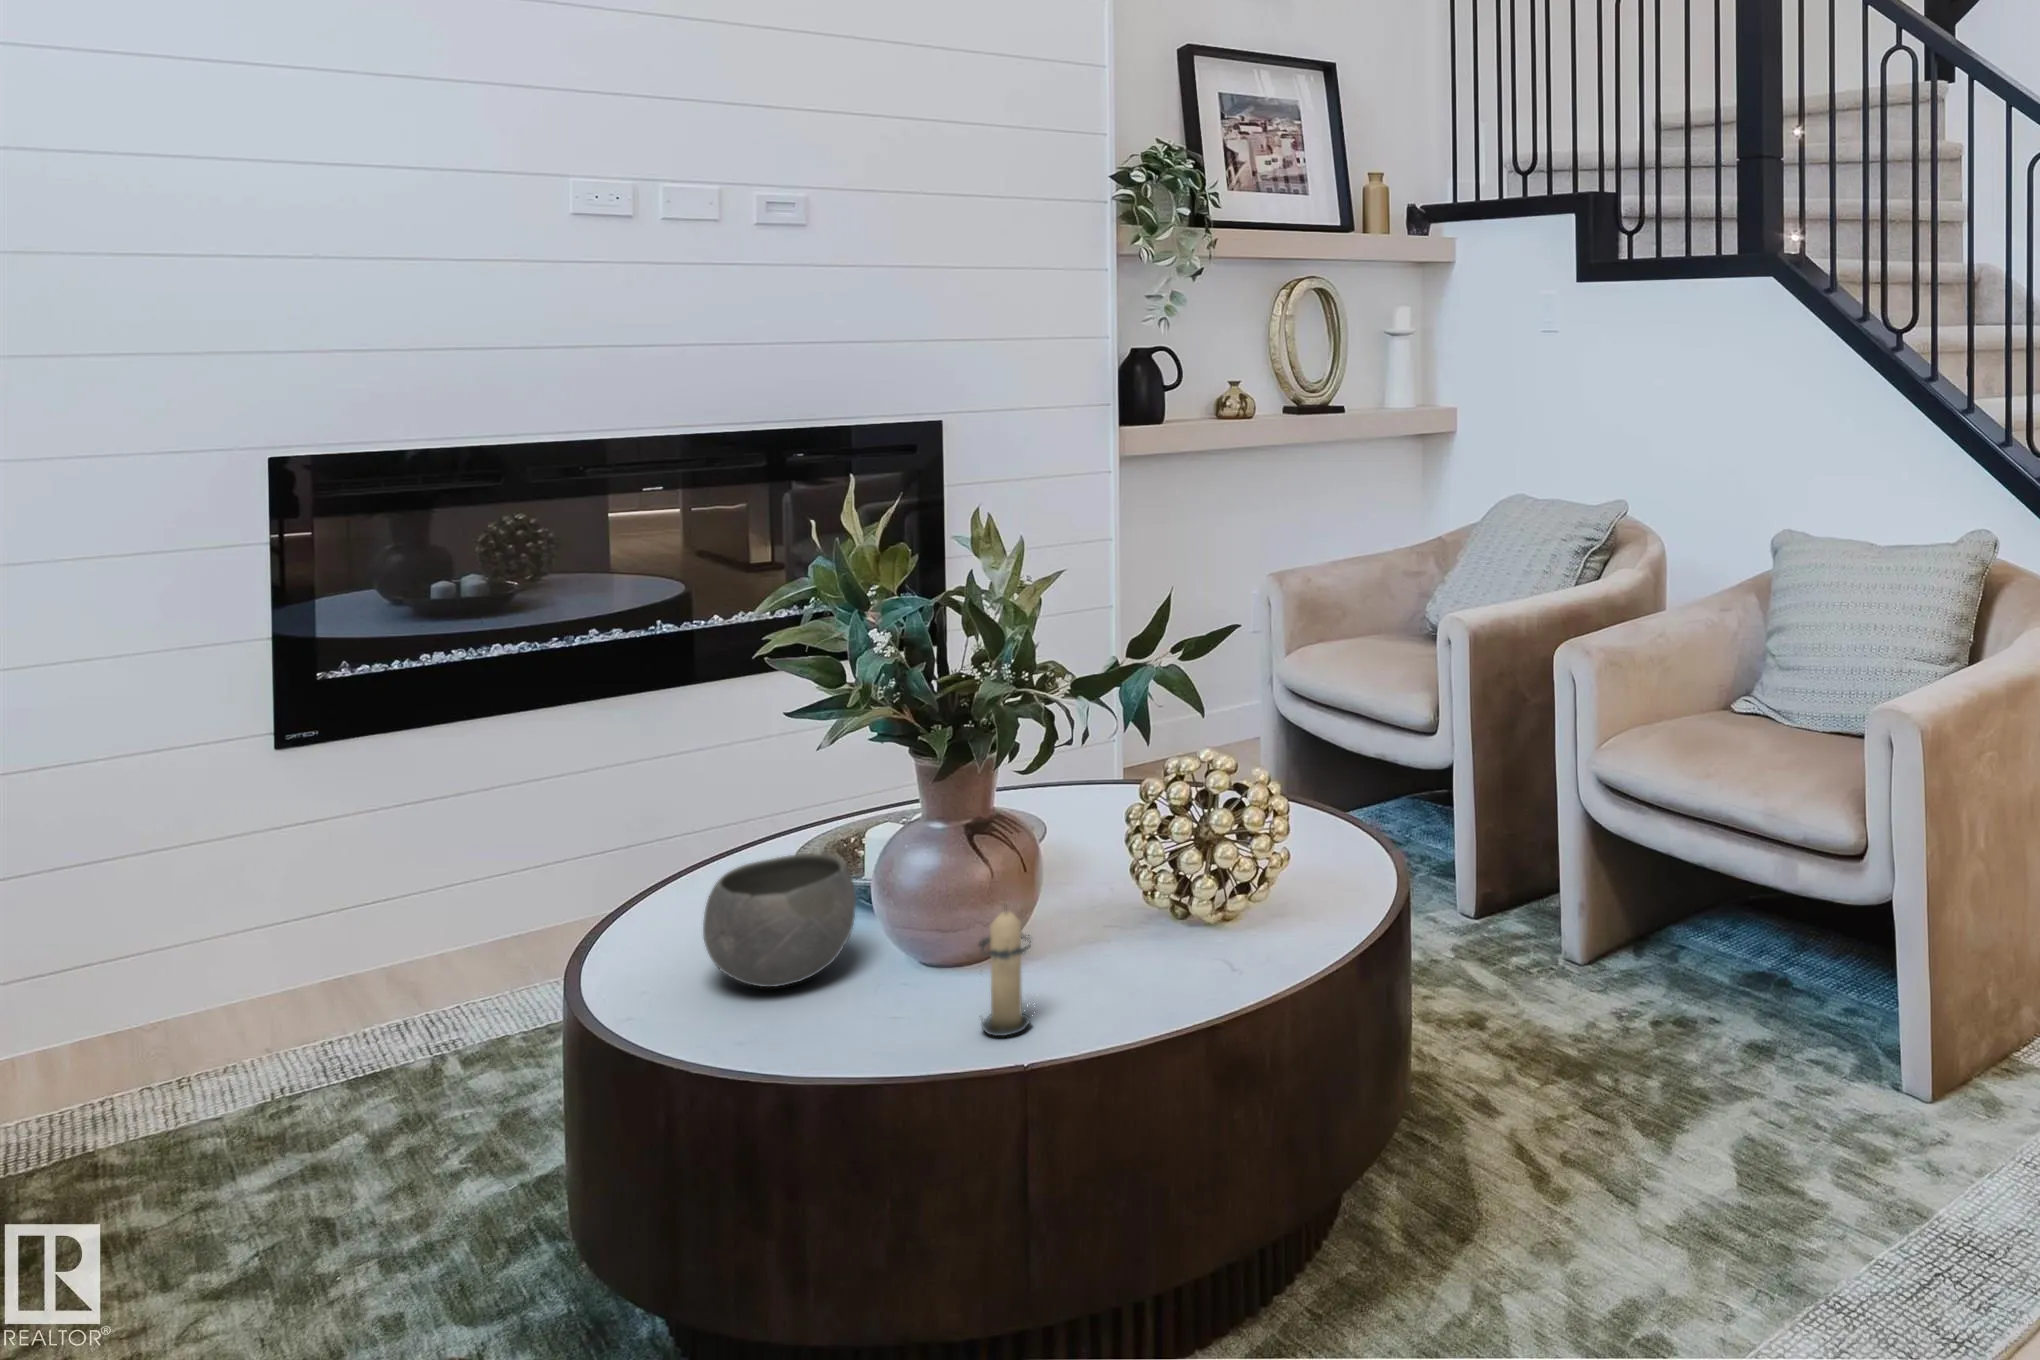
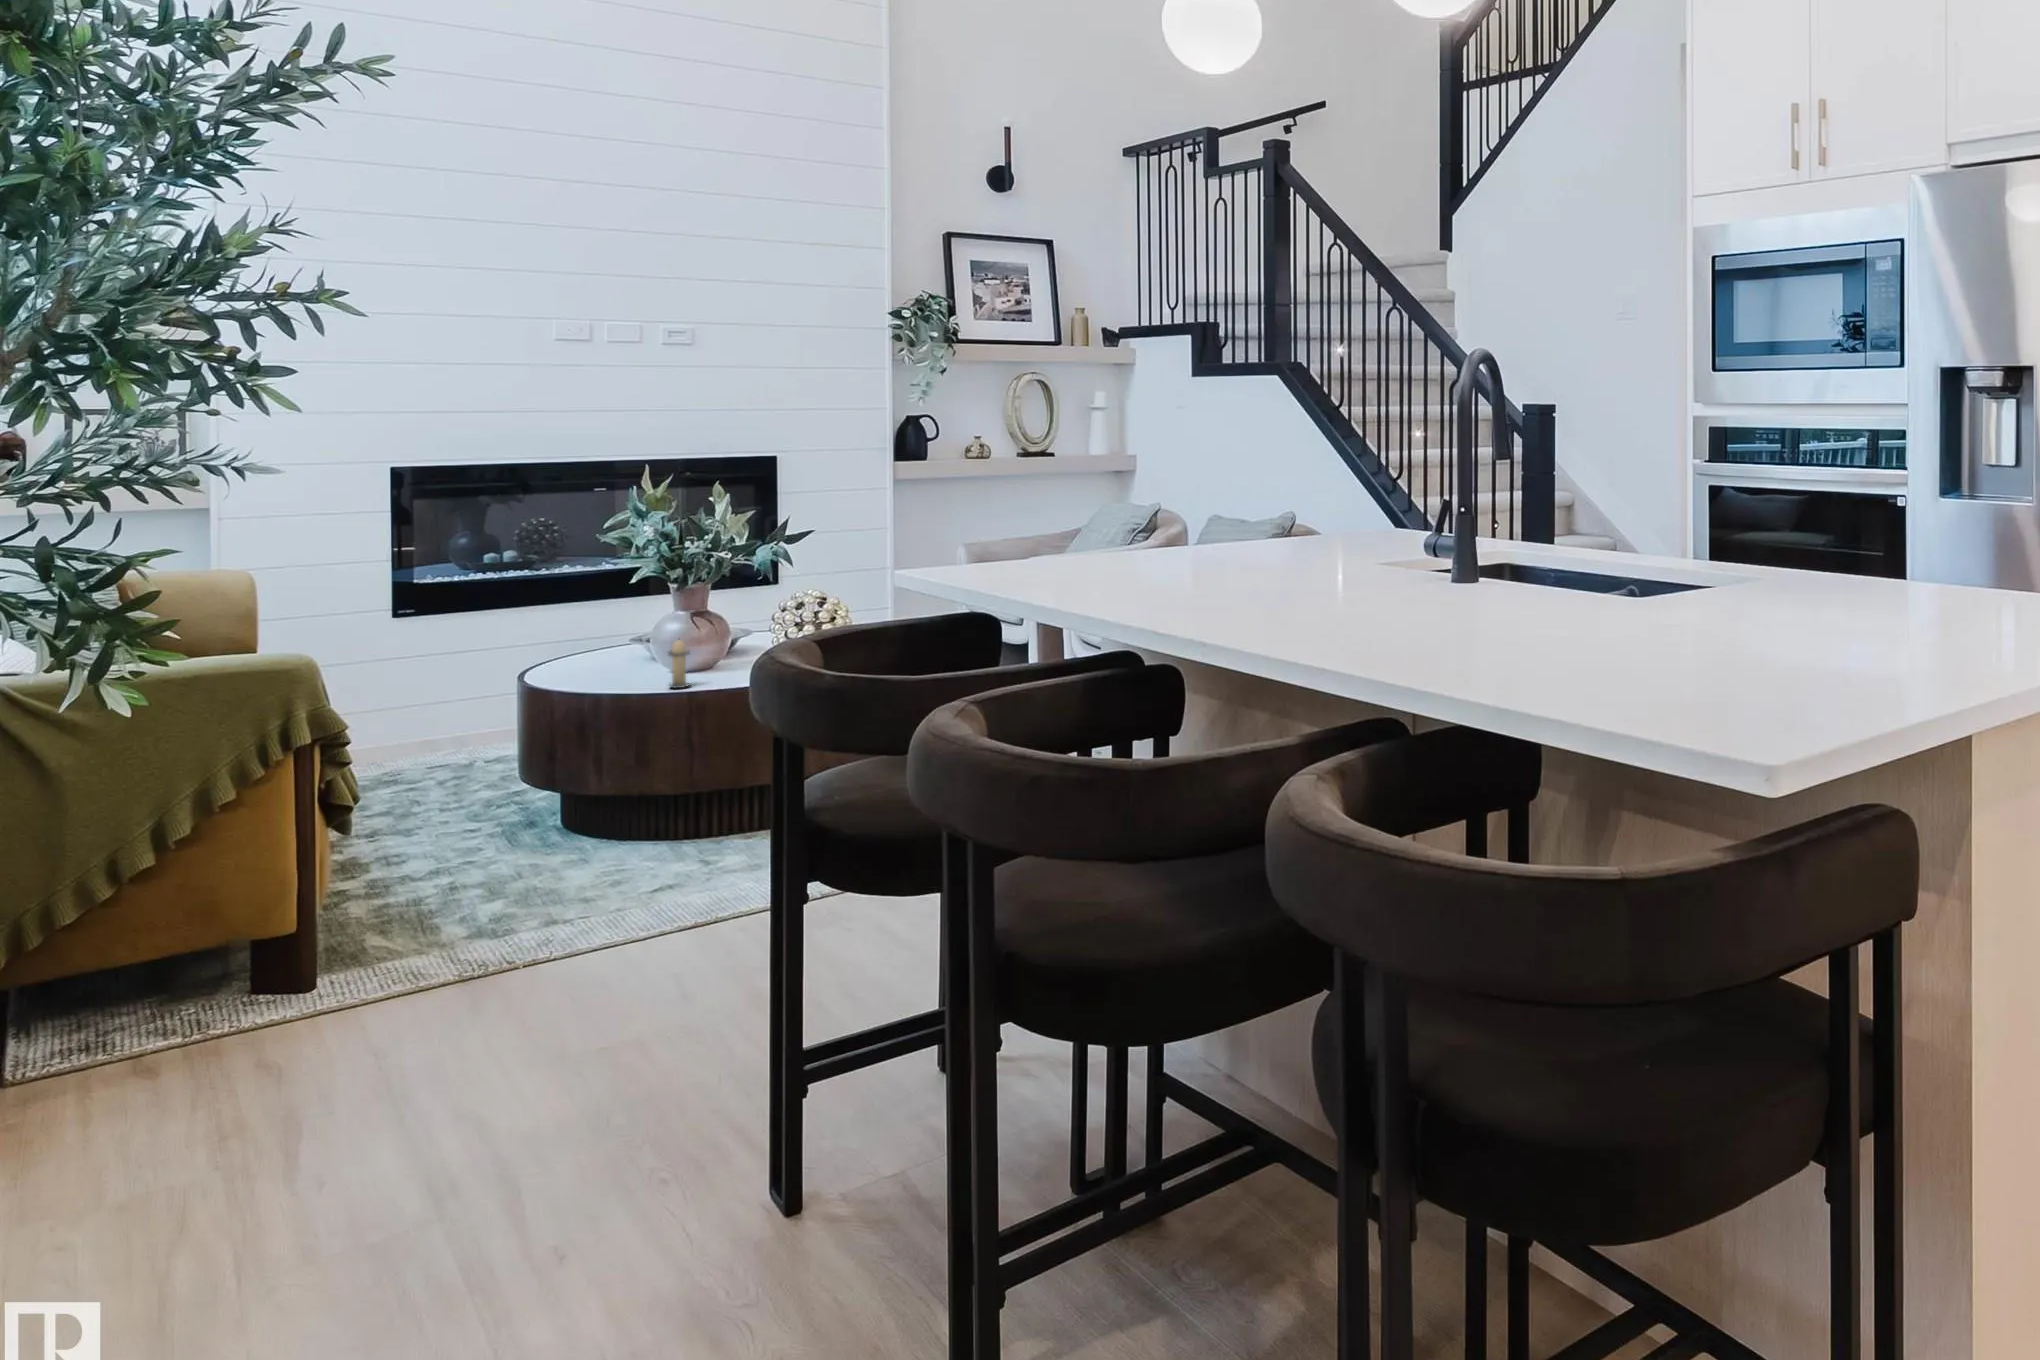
ceramic bowl: present [703,854,856,987] -> none [566,628,634,677]

